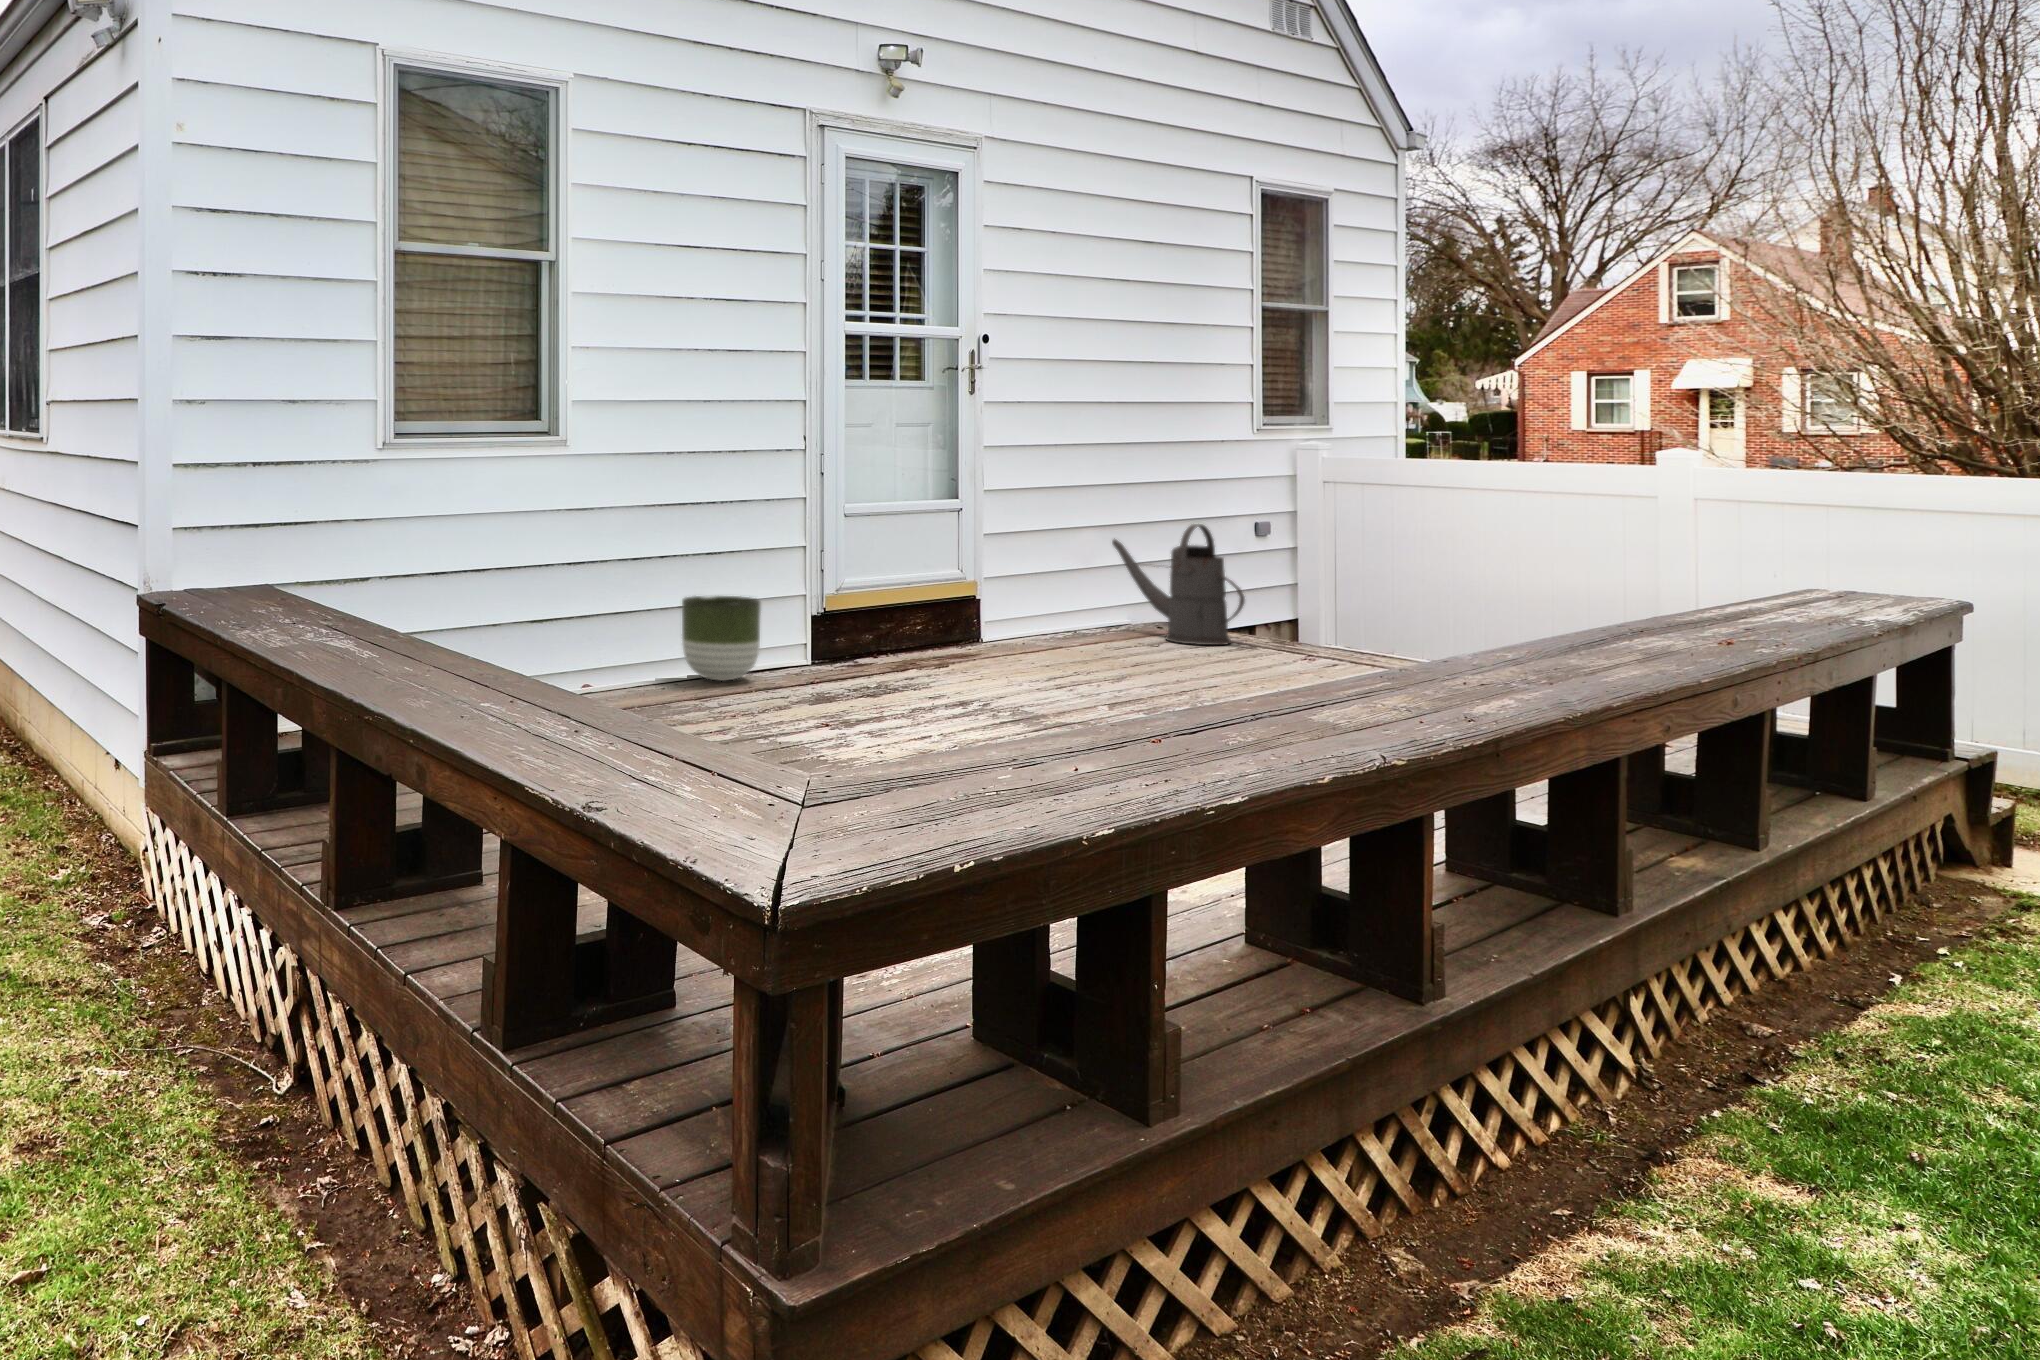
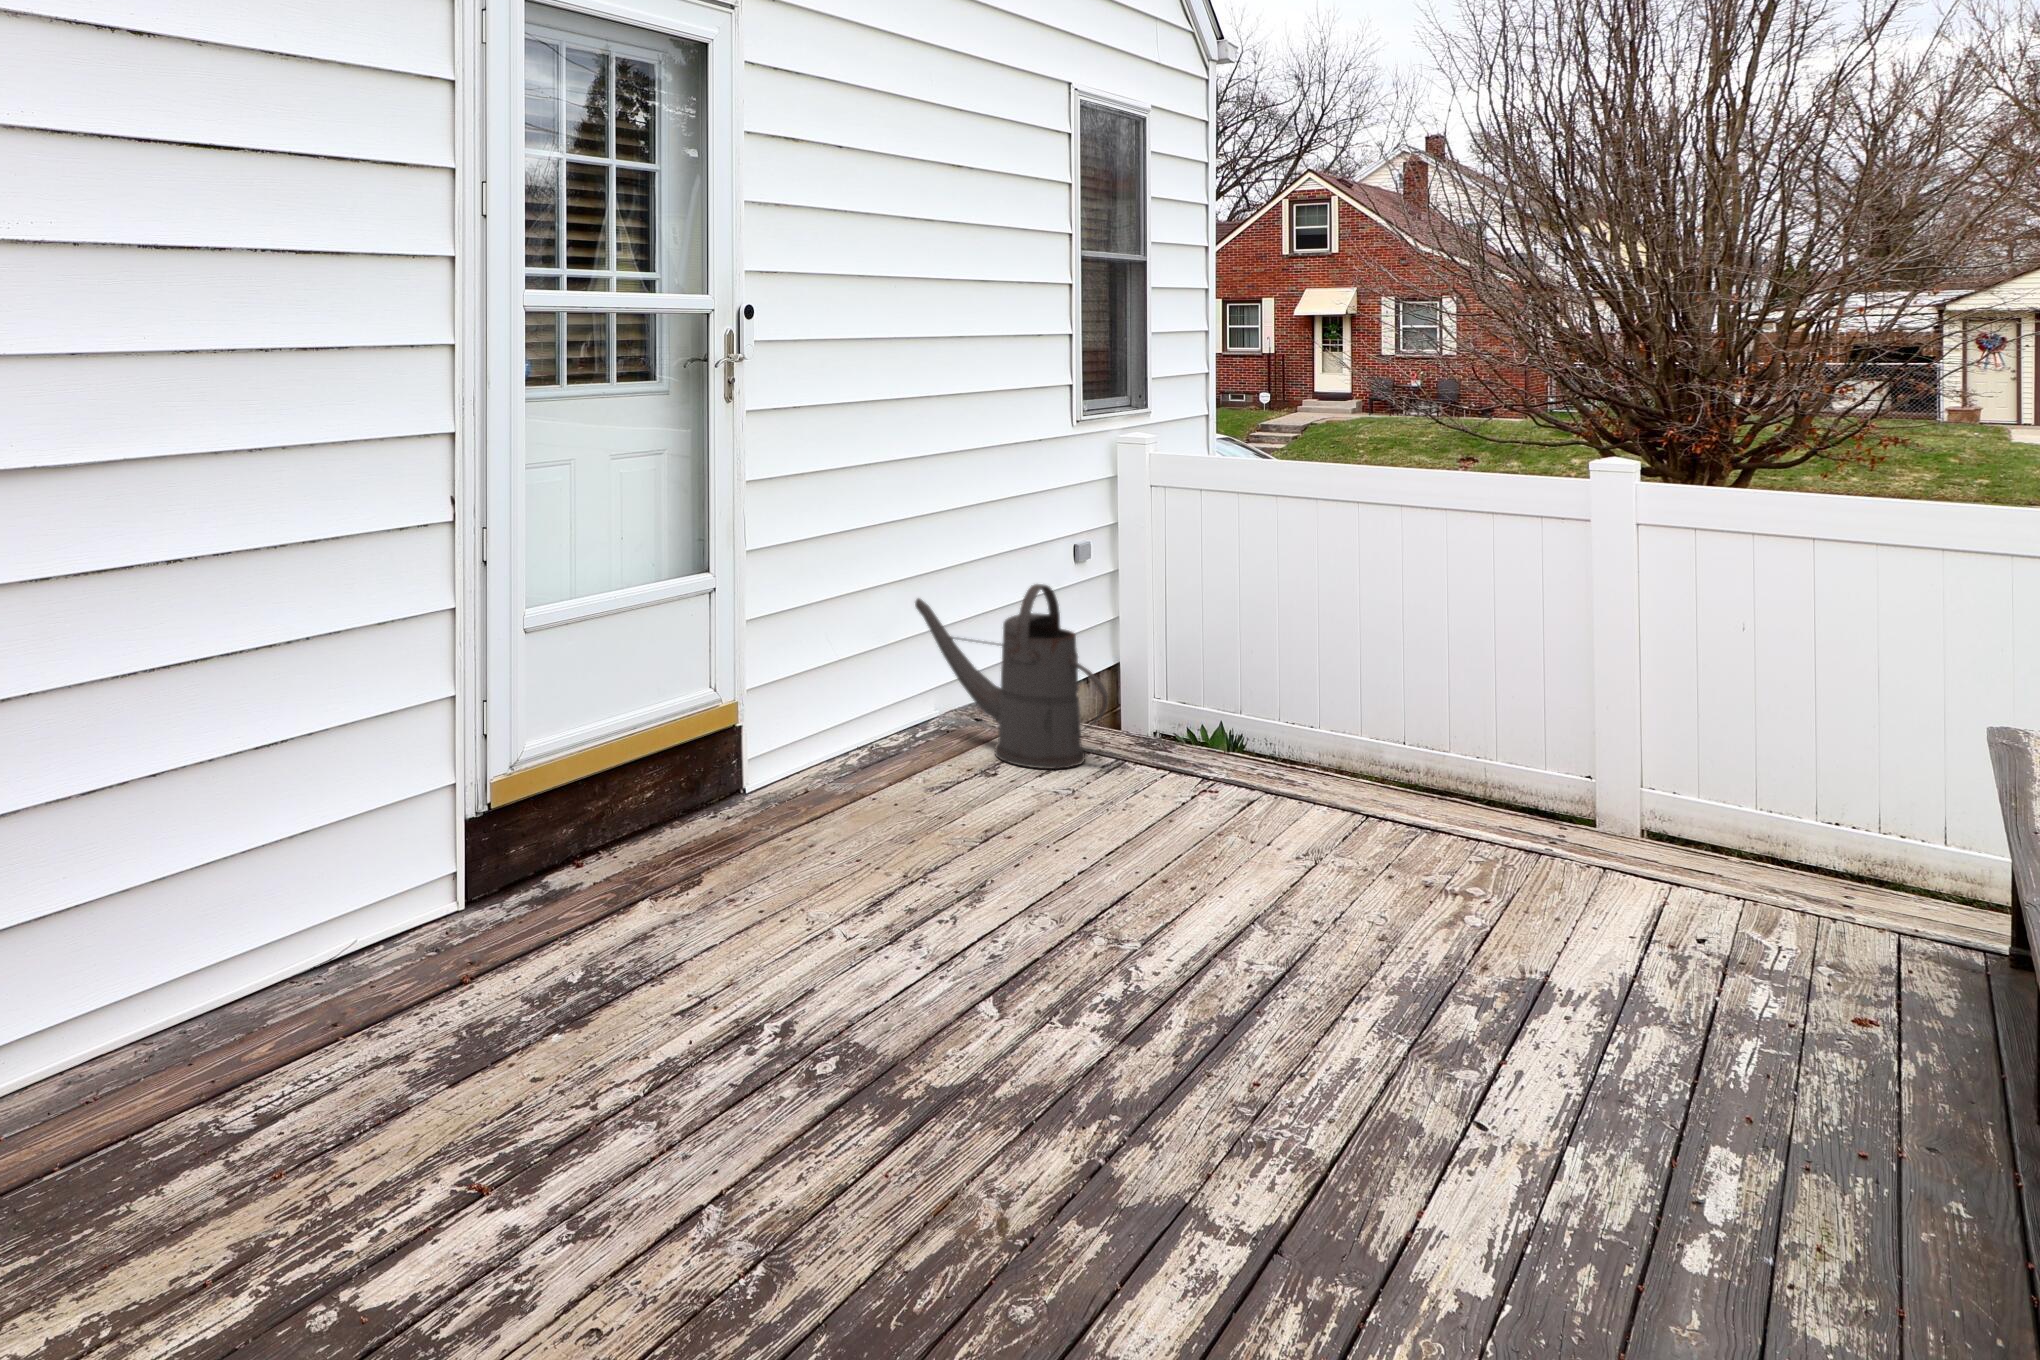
planter: present [682,596,761,681] -> none [183,846,351,1050]

